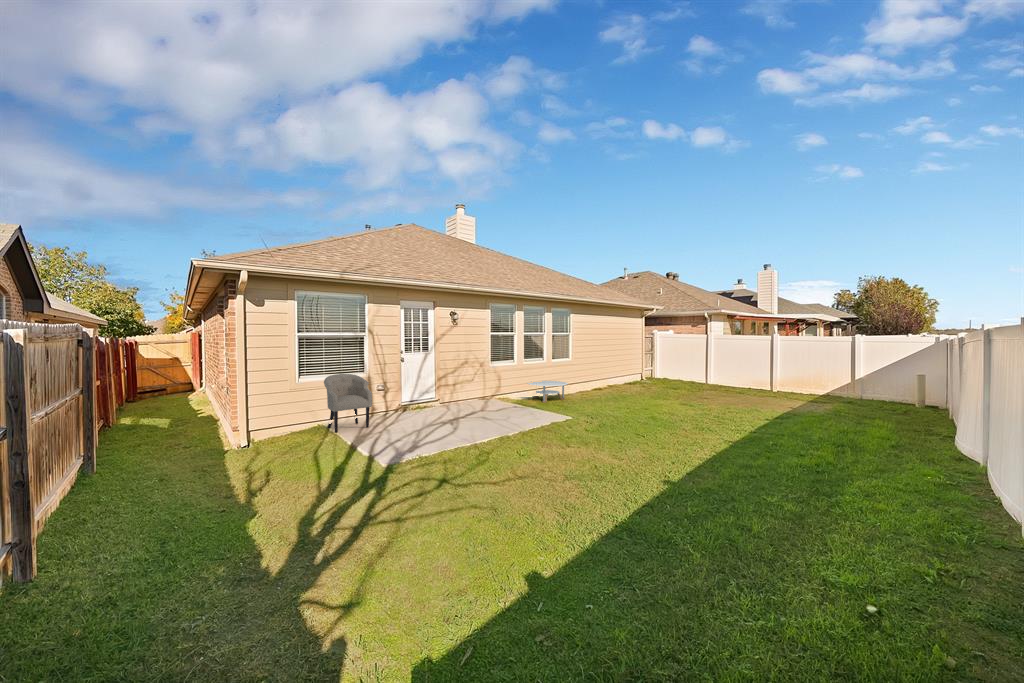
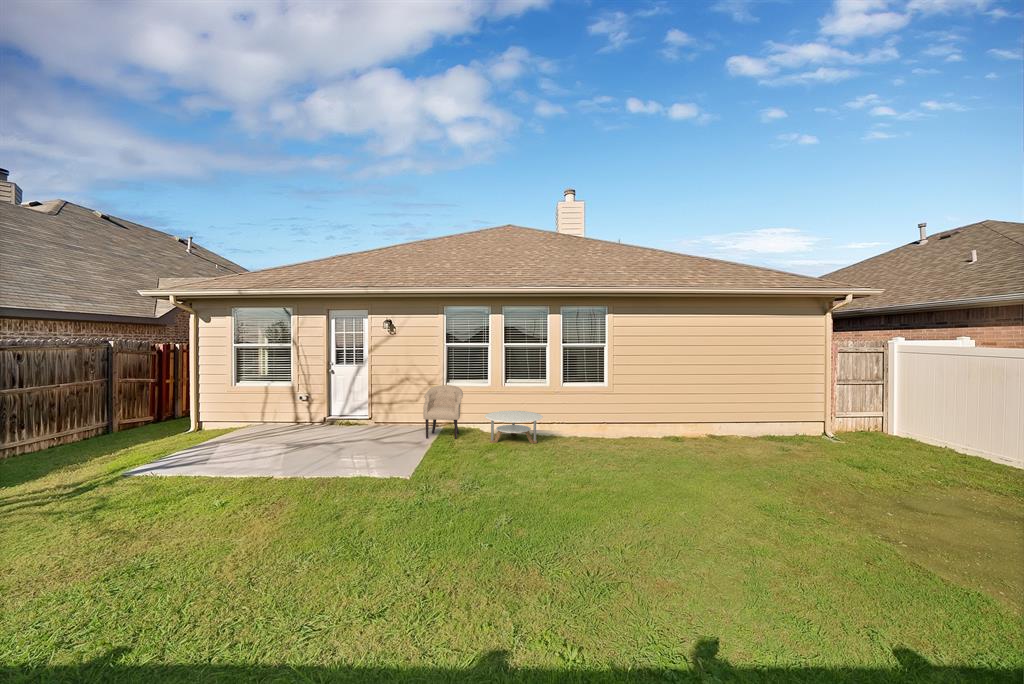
chair: present [324,374,372,433] -> present [423,385,463,439]

